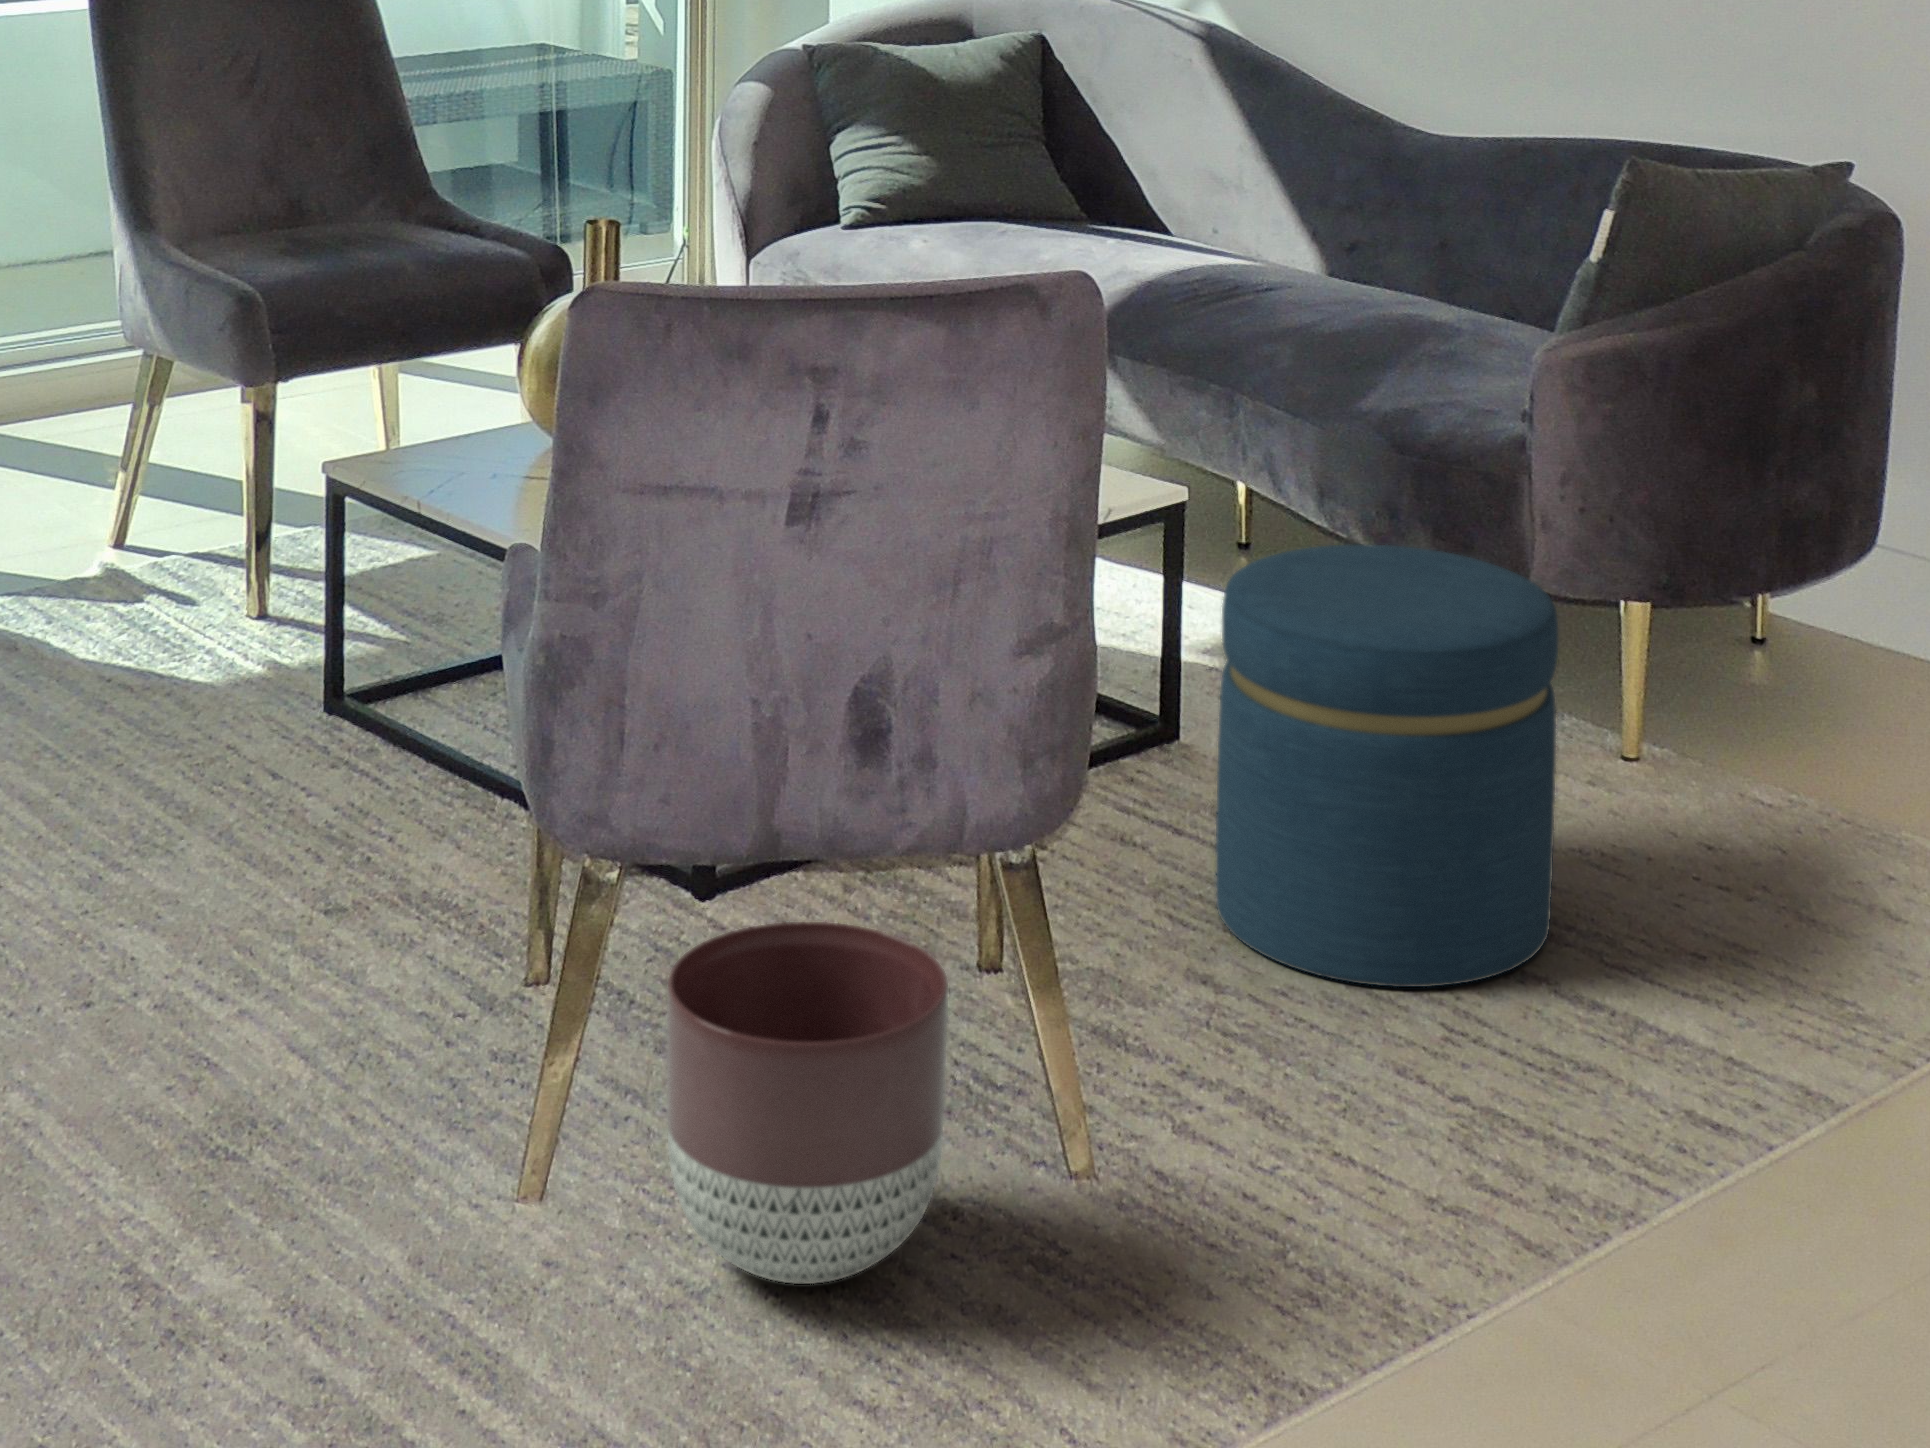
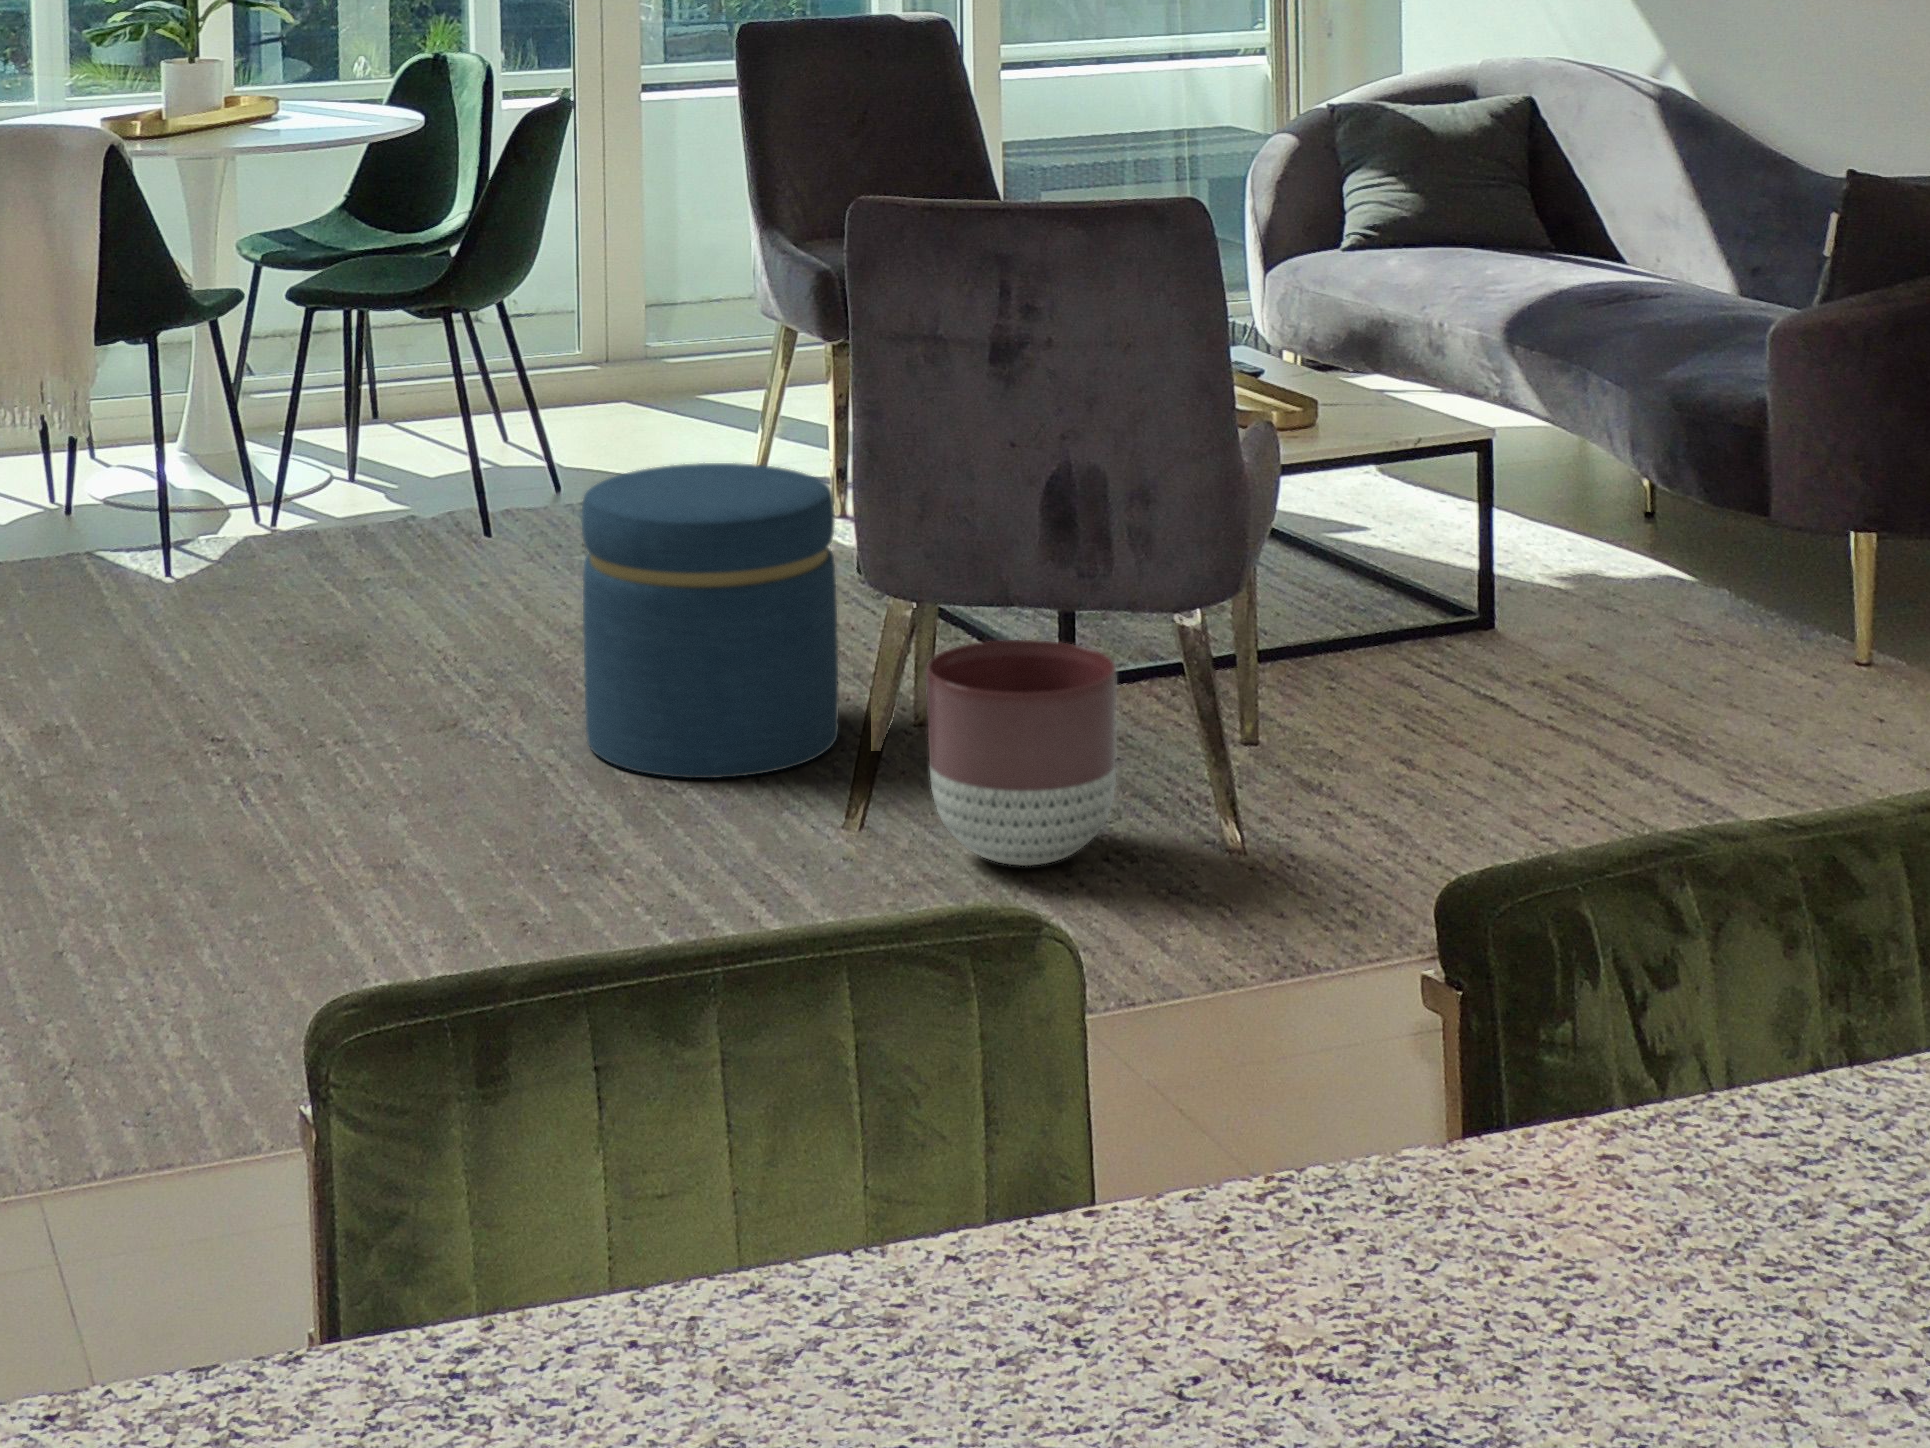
ottoman: present [1216,544,1559,987] -> present [582,463,838,778]

